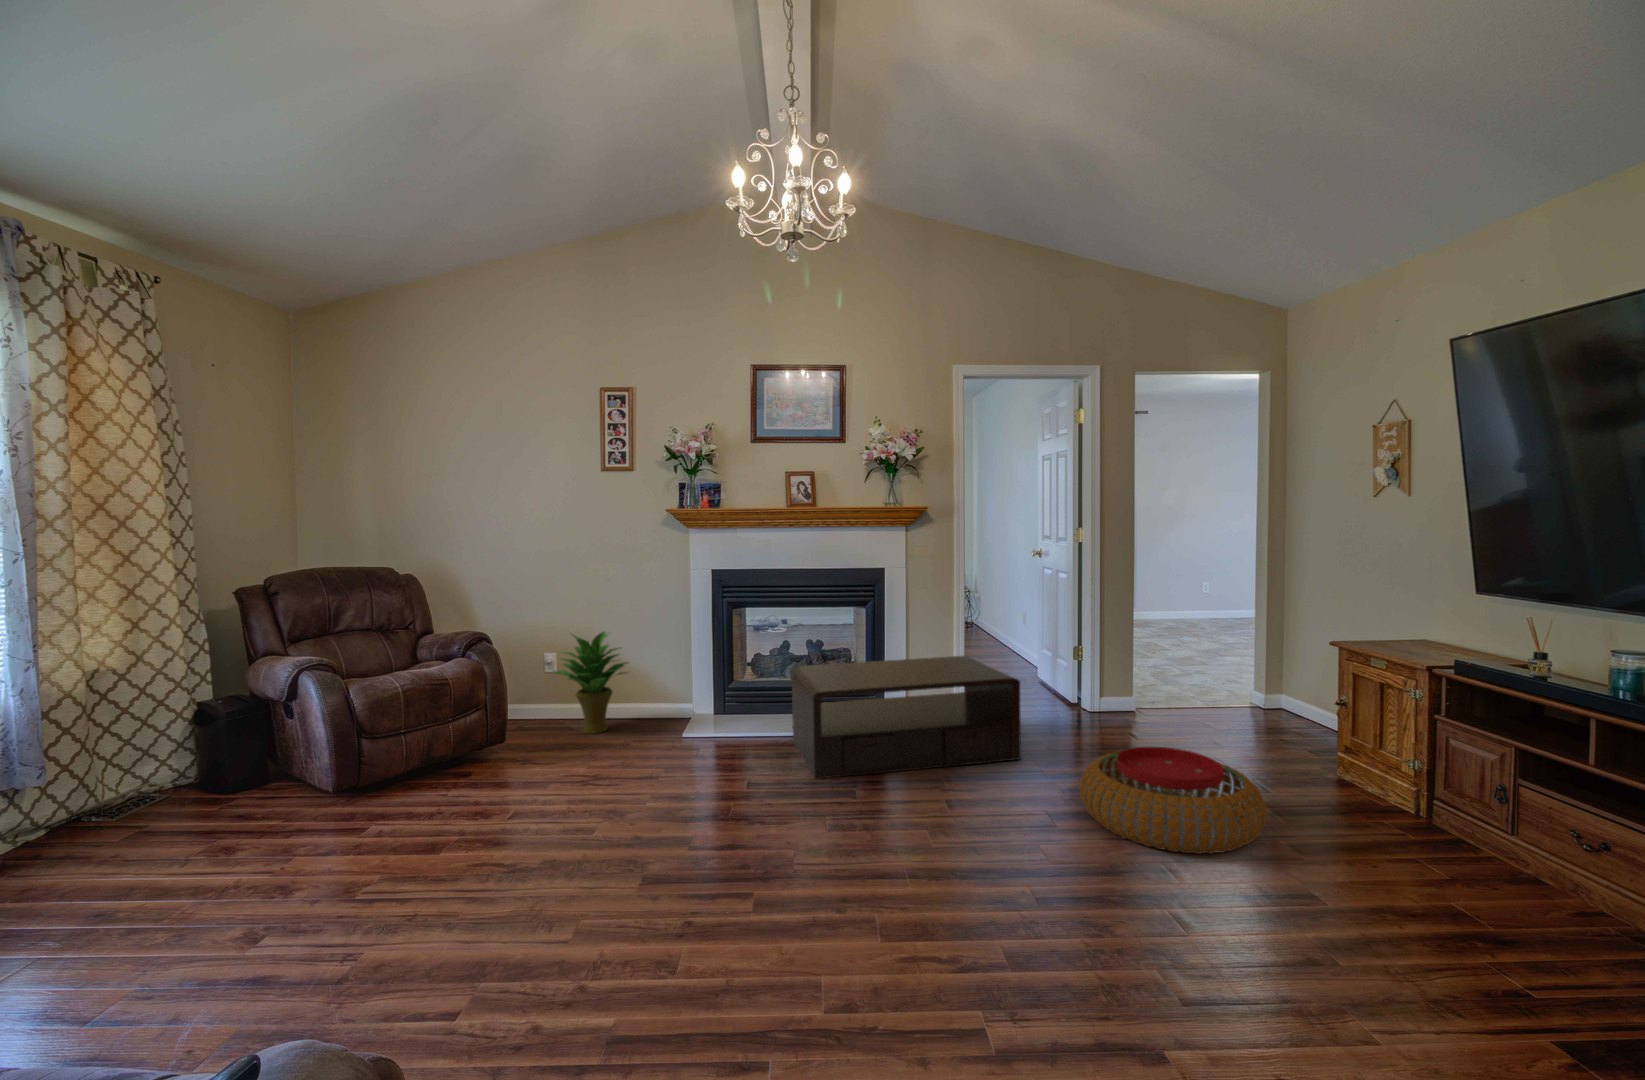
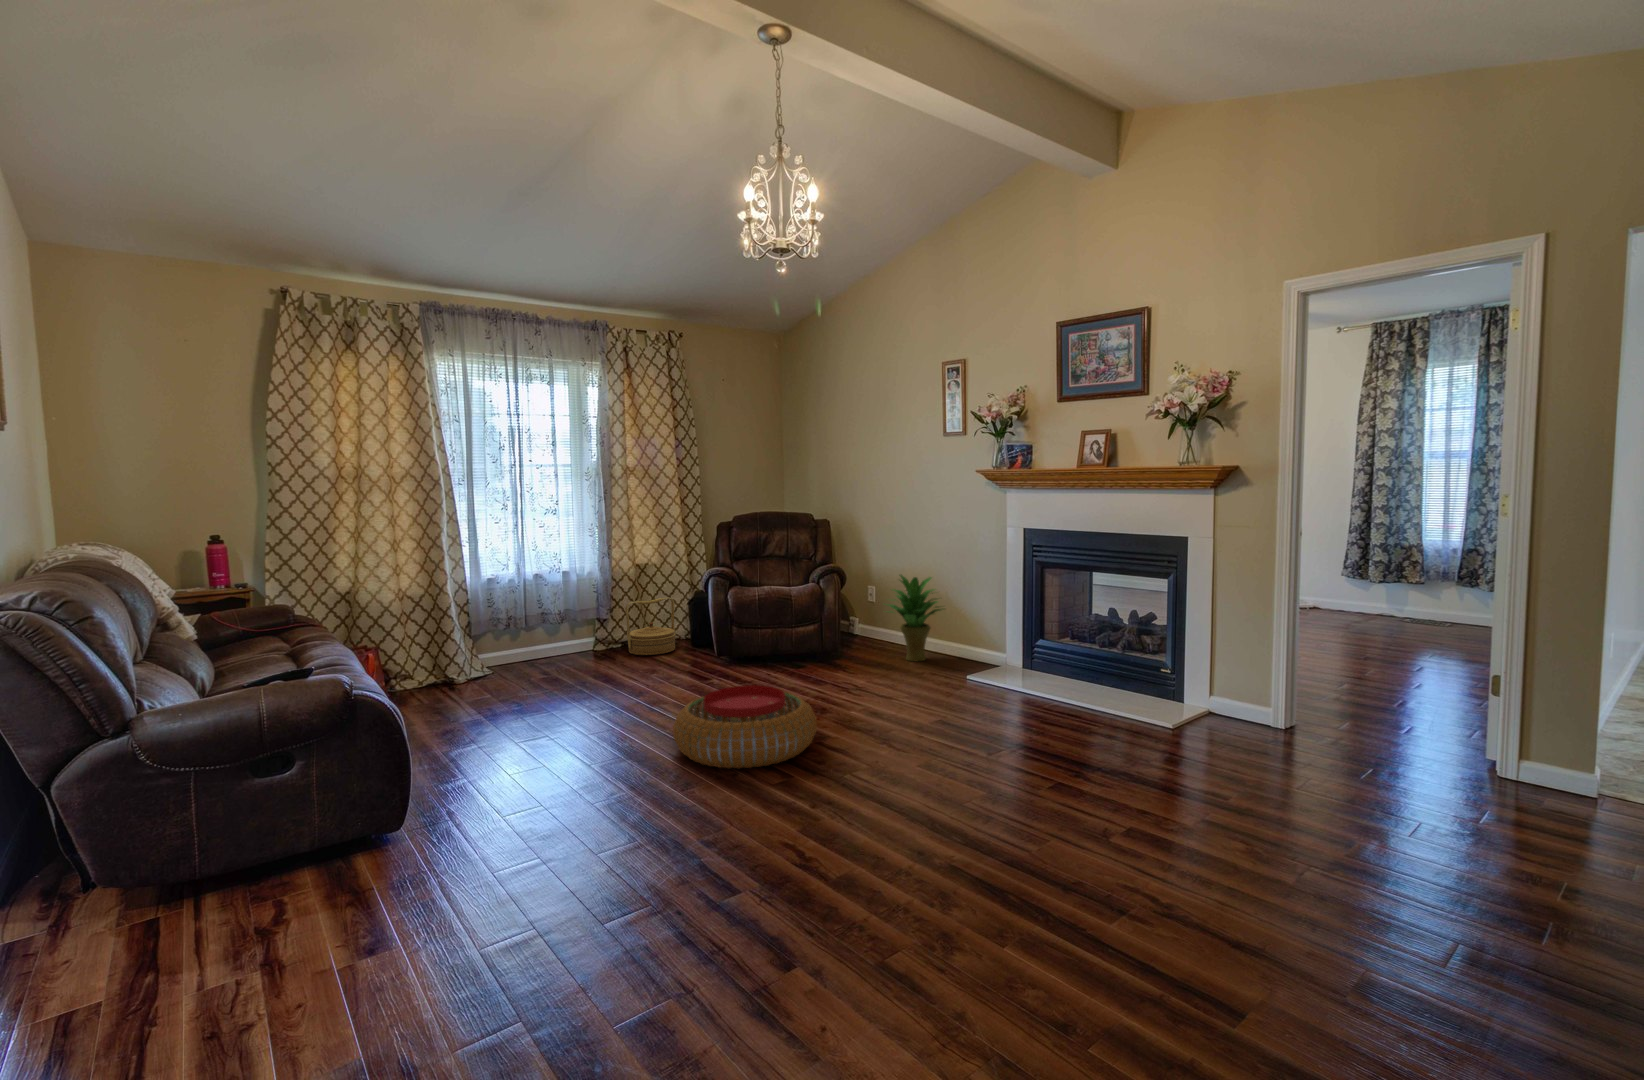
coffee table: present [792,656,1021,779] -> none [991,630,1259,781]
woven basket: none [78,720,193,837] -> present [625,597,676,655]
pouf: present [1080,747,1267,854] -> present [673,685,817,768]

